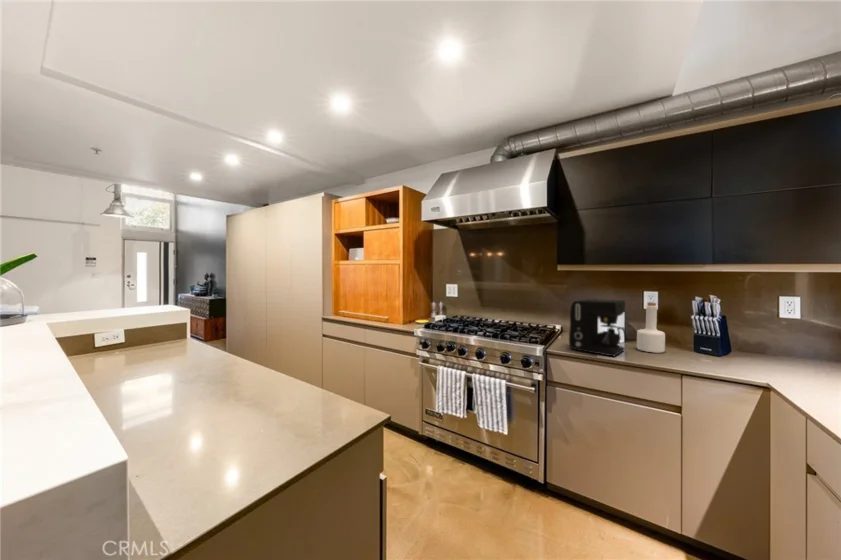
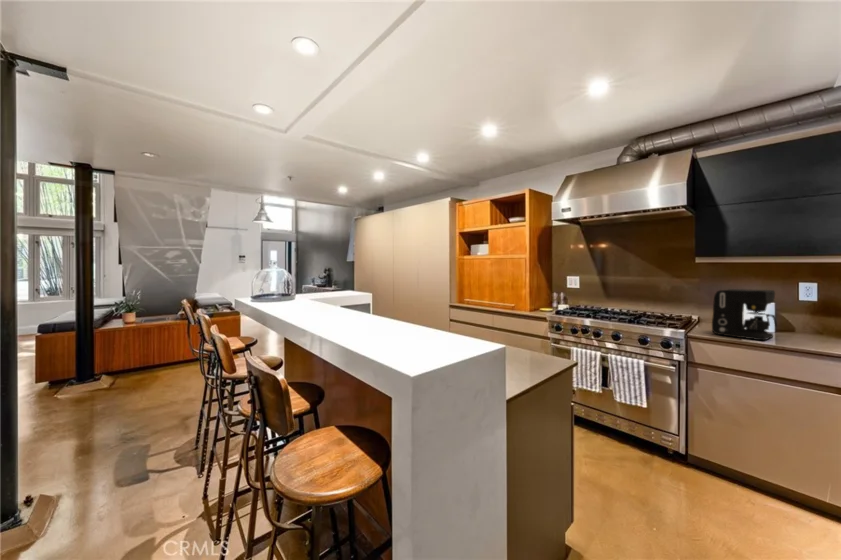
bottle: present [637,302,665,353] -> none [786,292,821,340]

